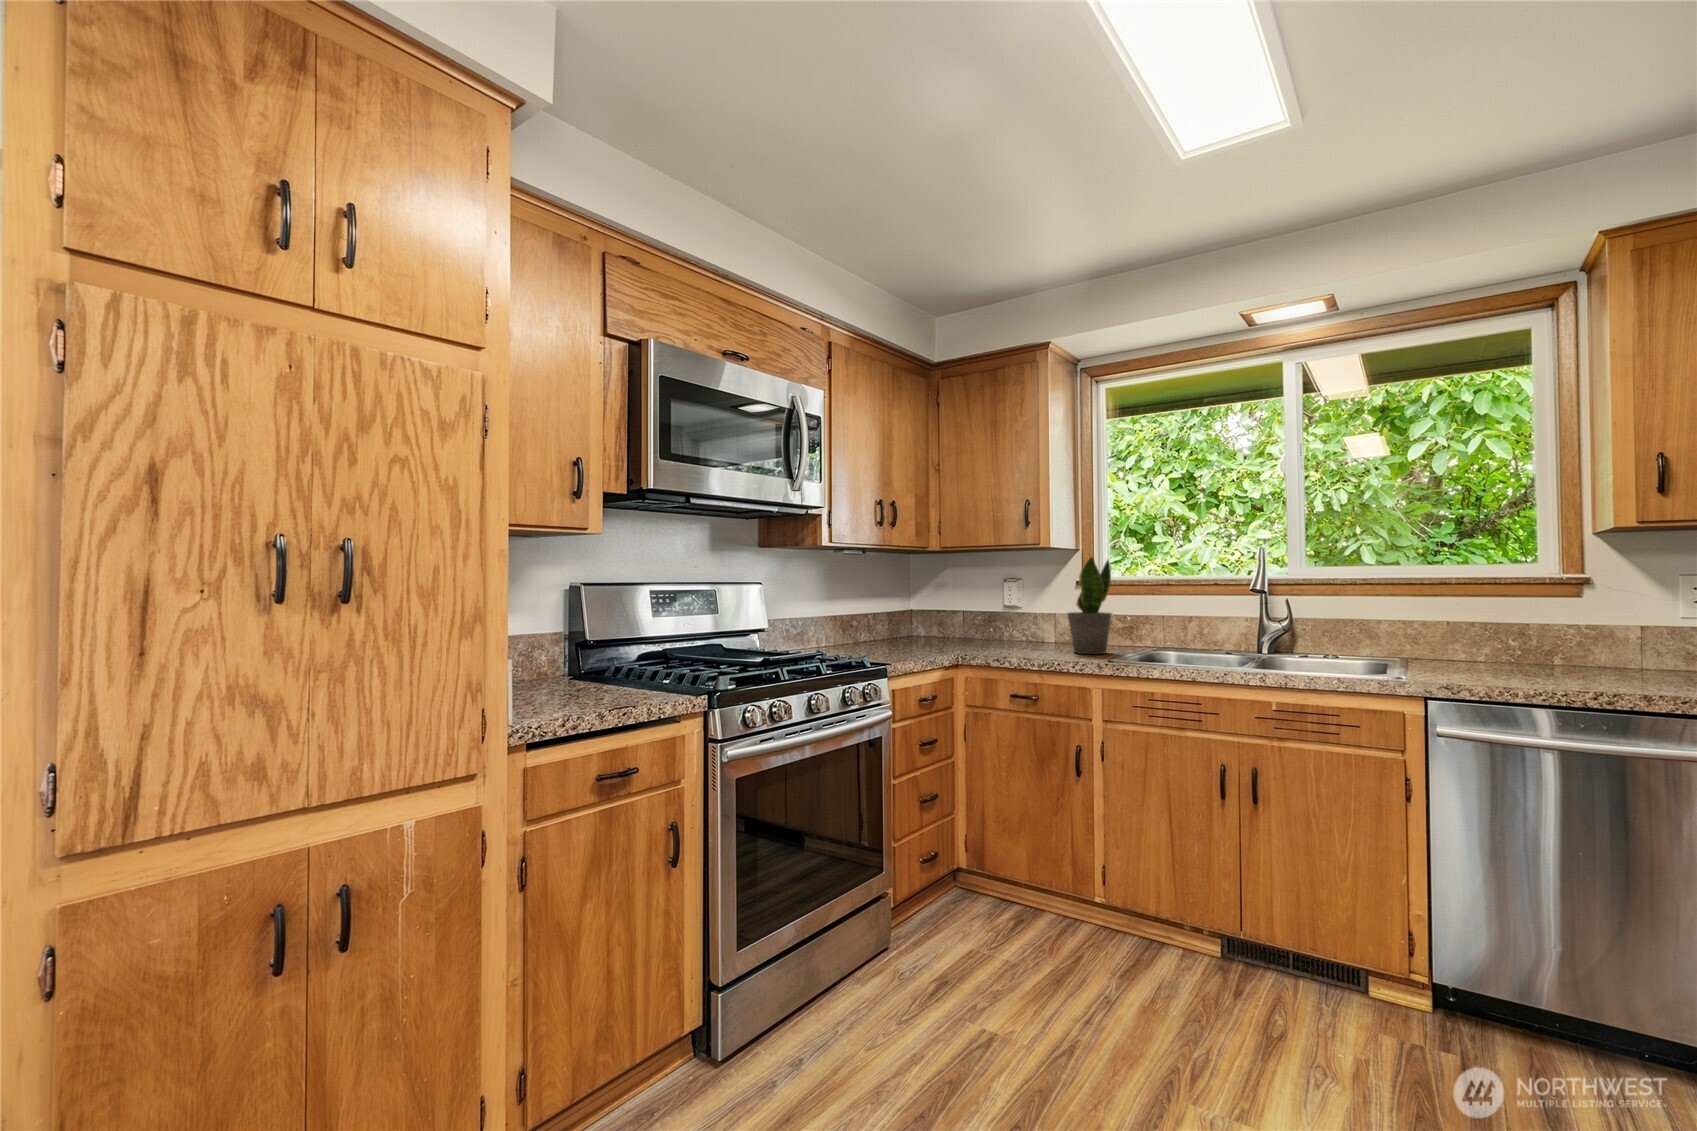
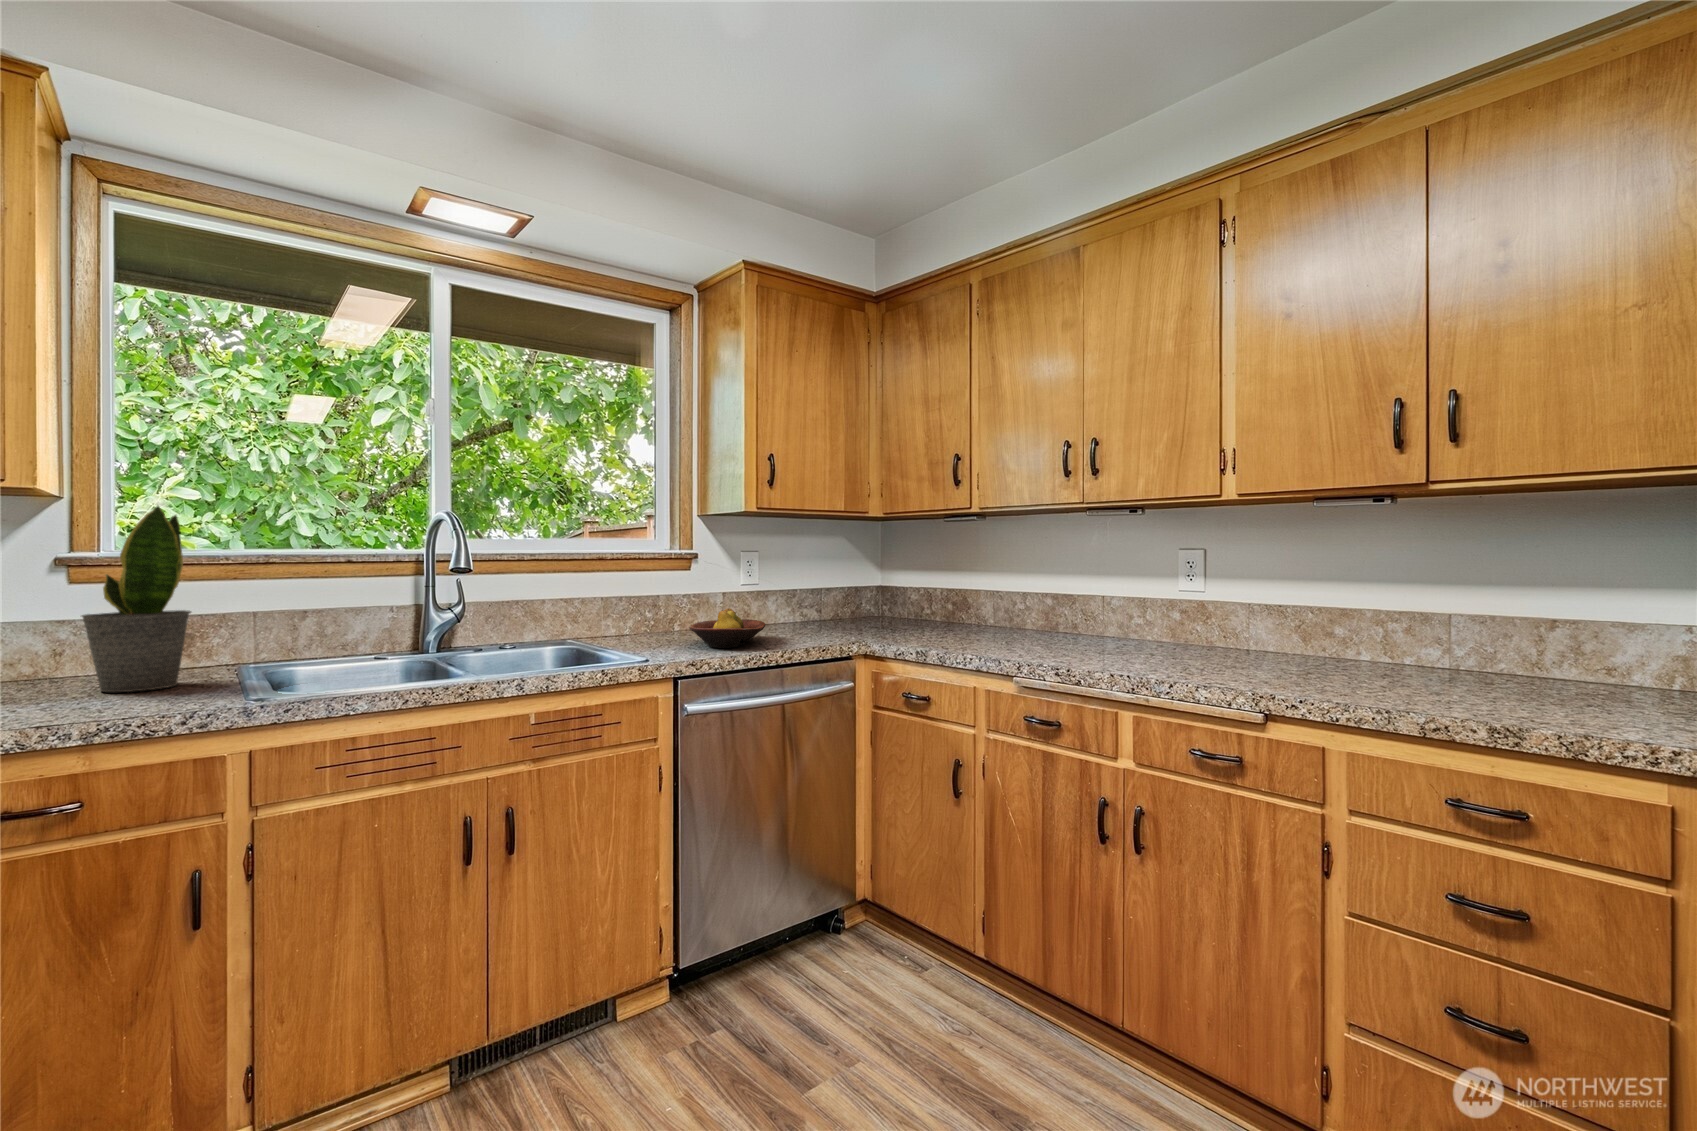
fruit bowl: none [1488,639,1634,681] -> present [689,608,766,648]

